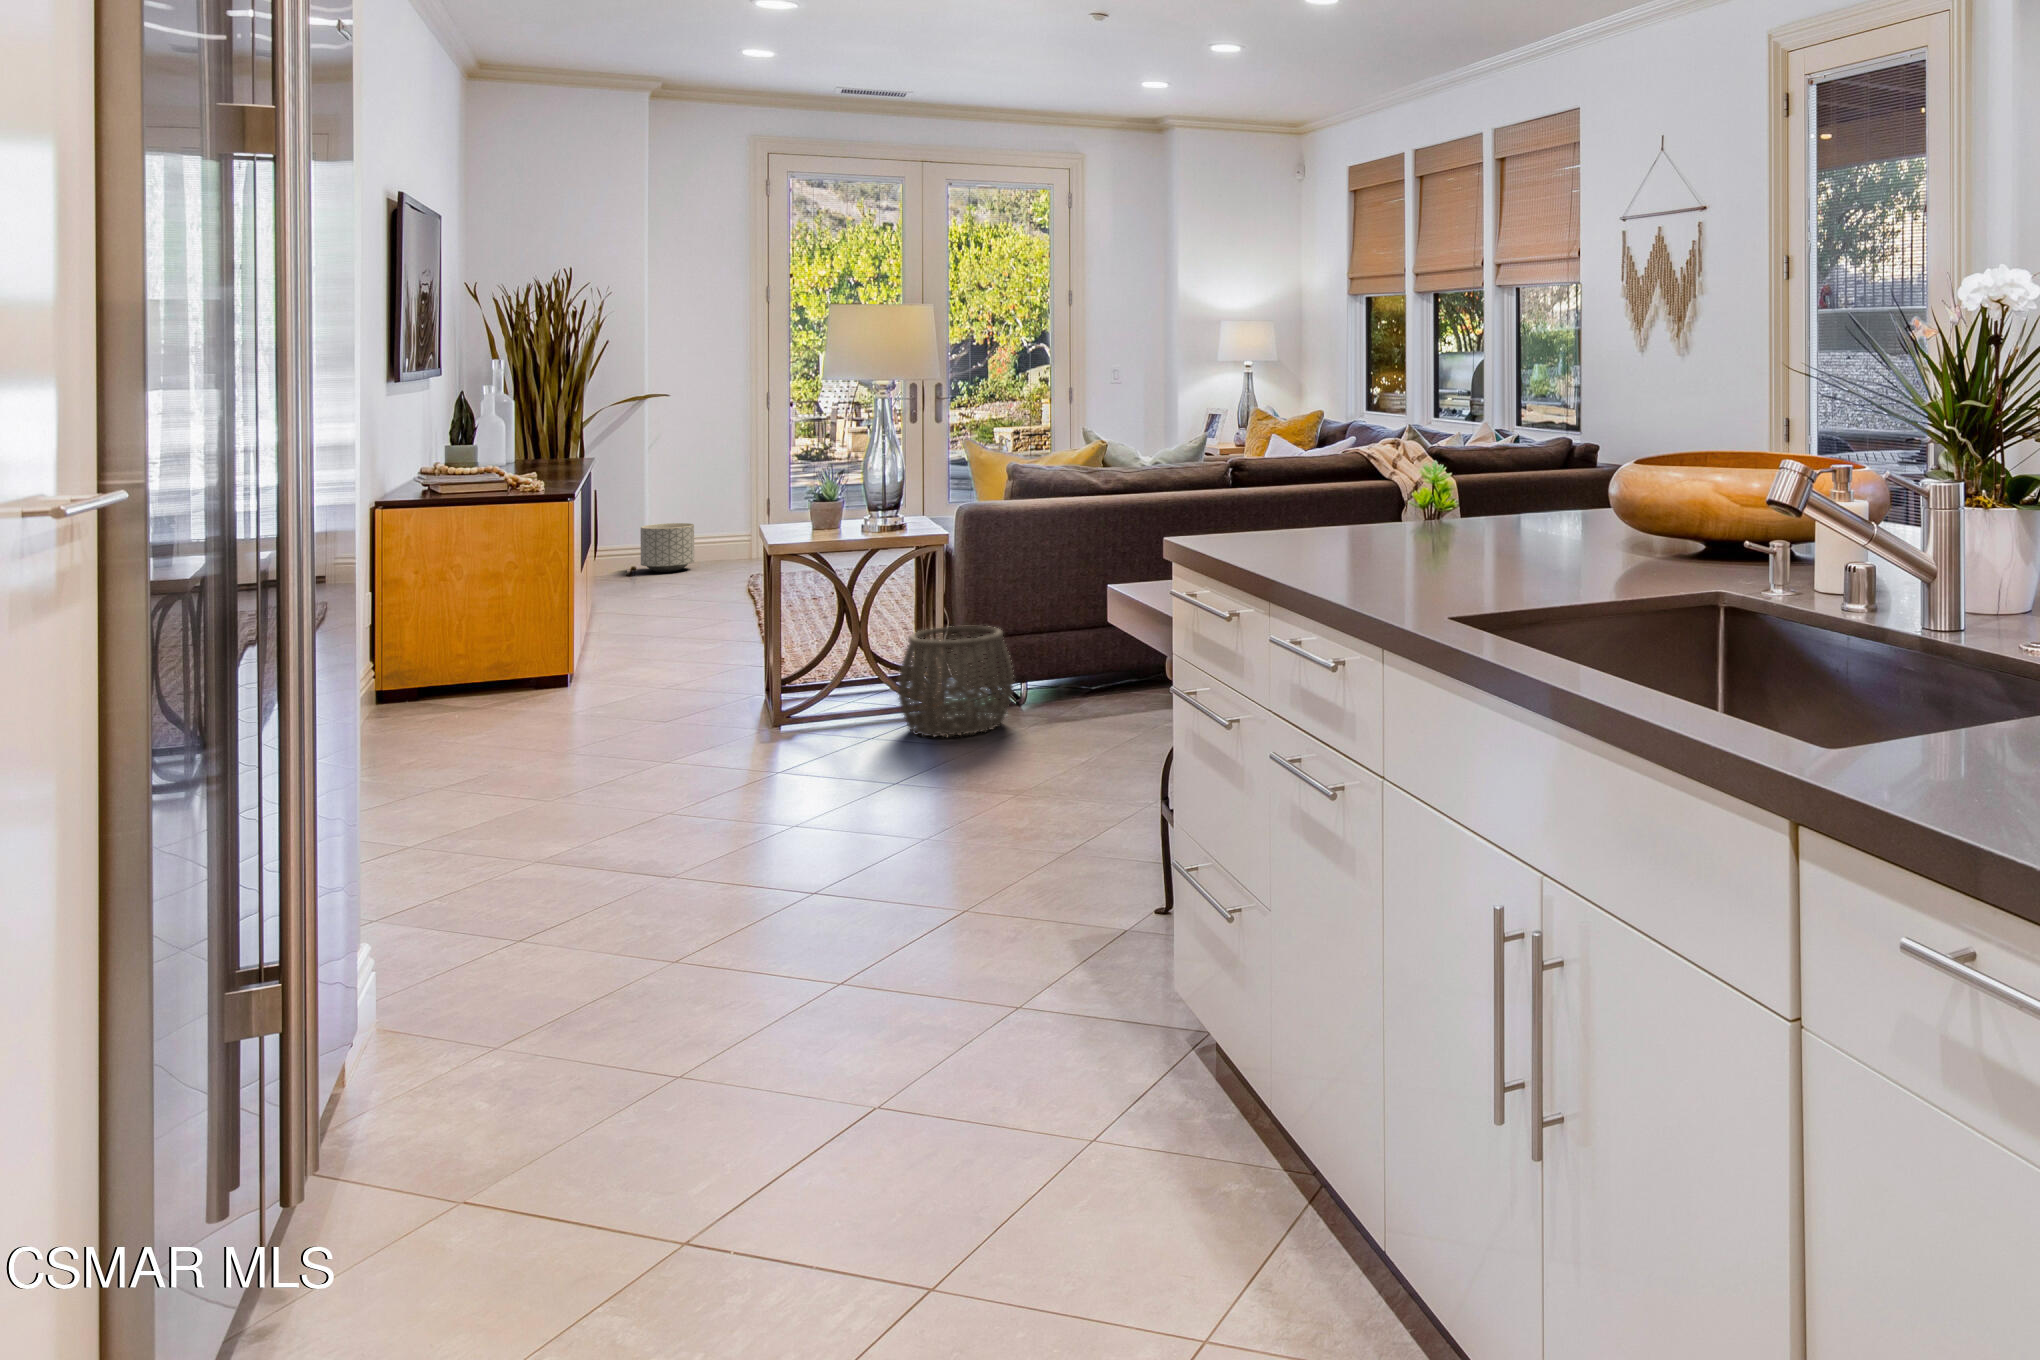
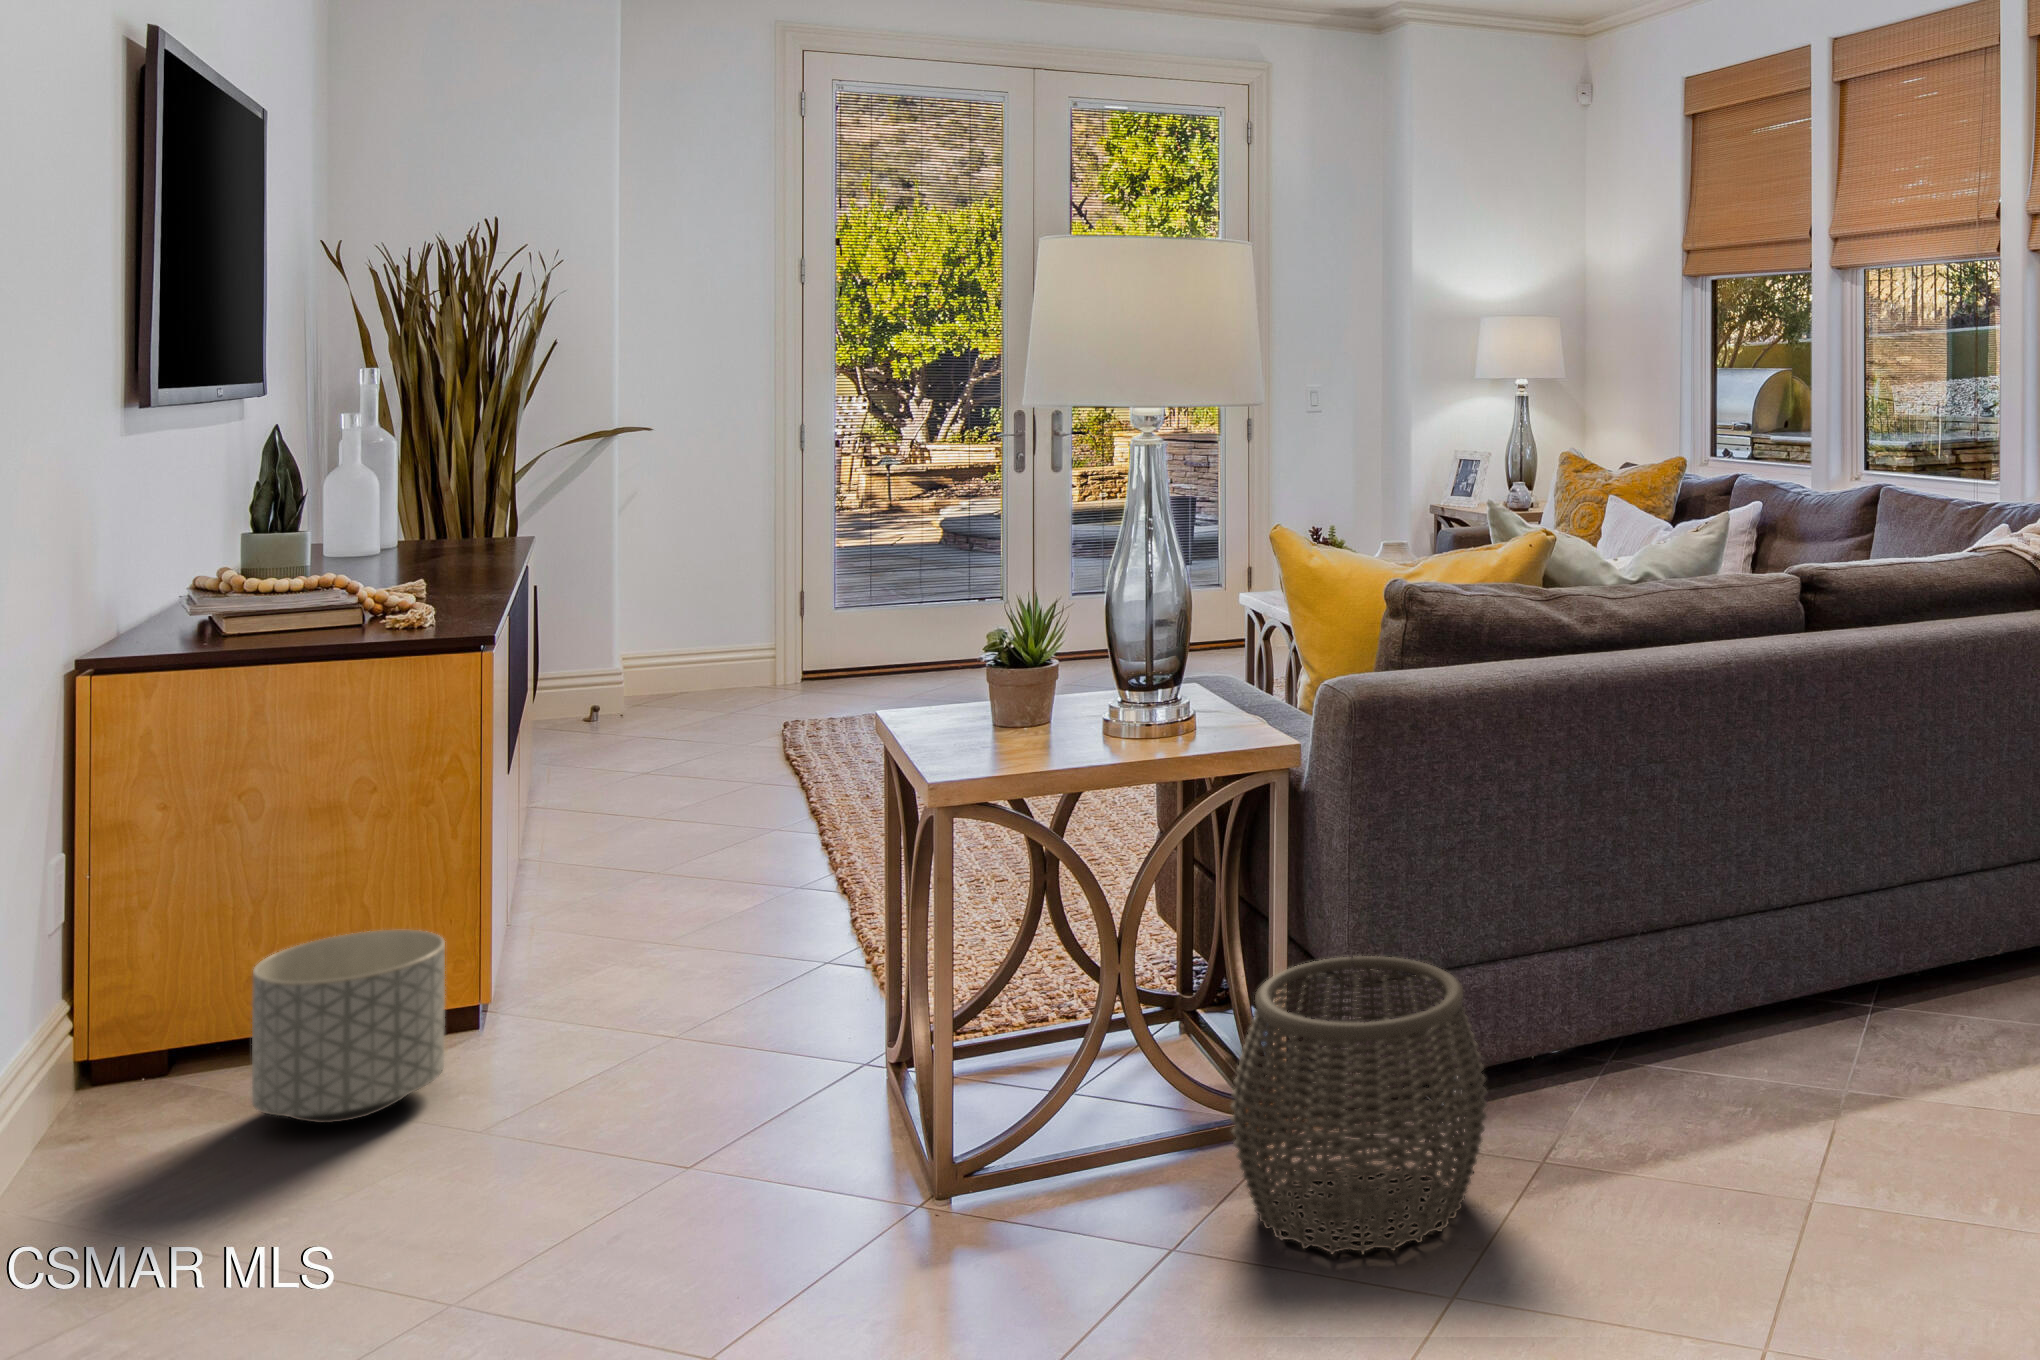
planter: present [641,523,694,572] -> present [252,930,445,1123]

